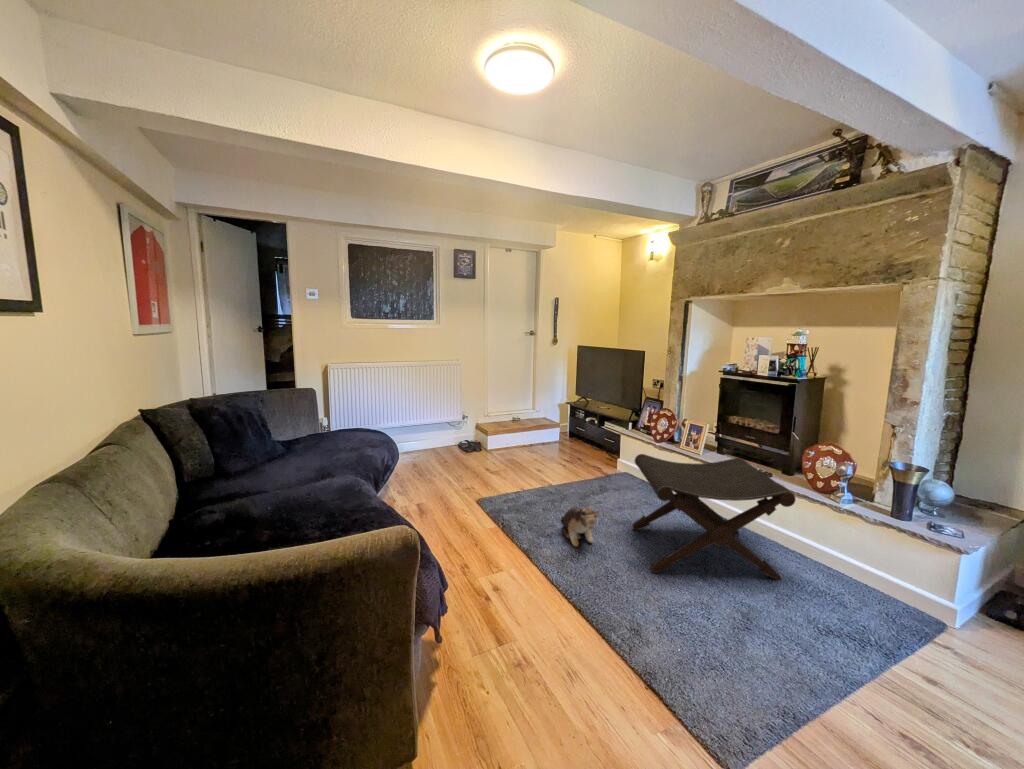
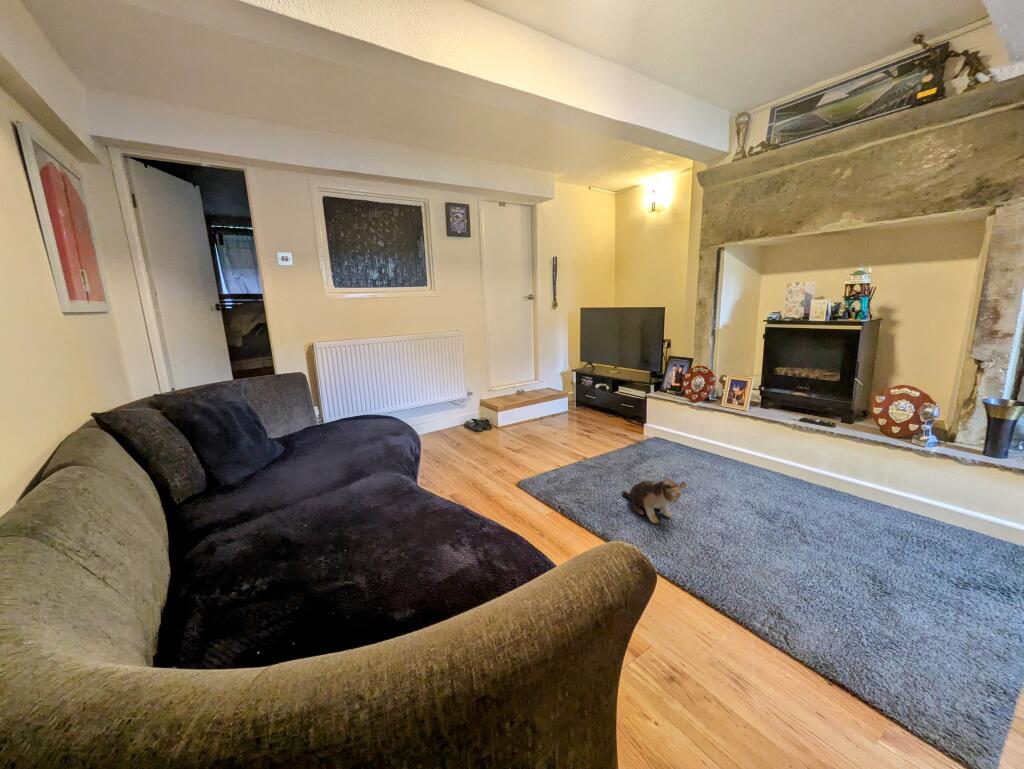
footstool: present [632,454,795,580] -> none [701,410,906,543]

